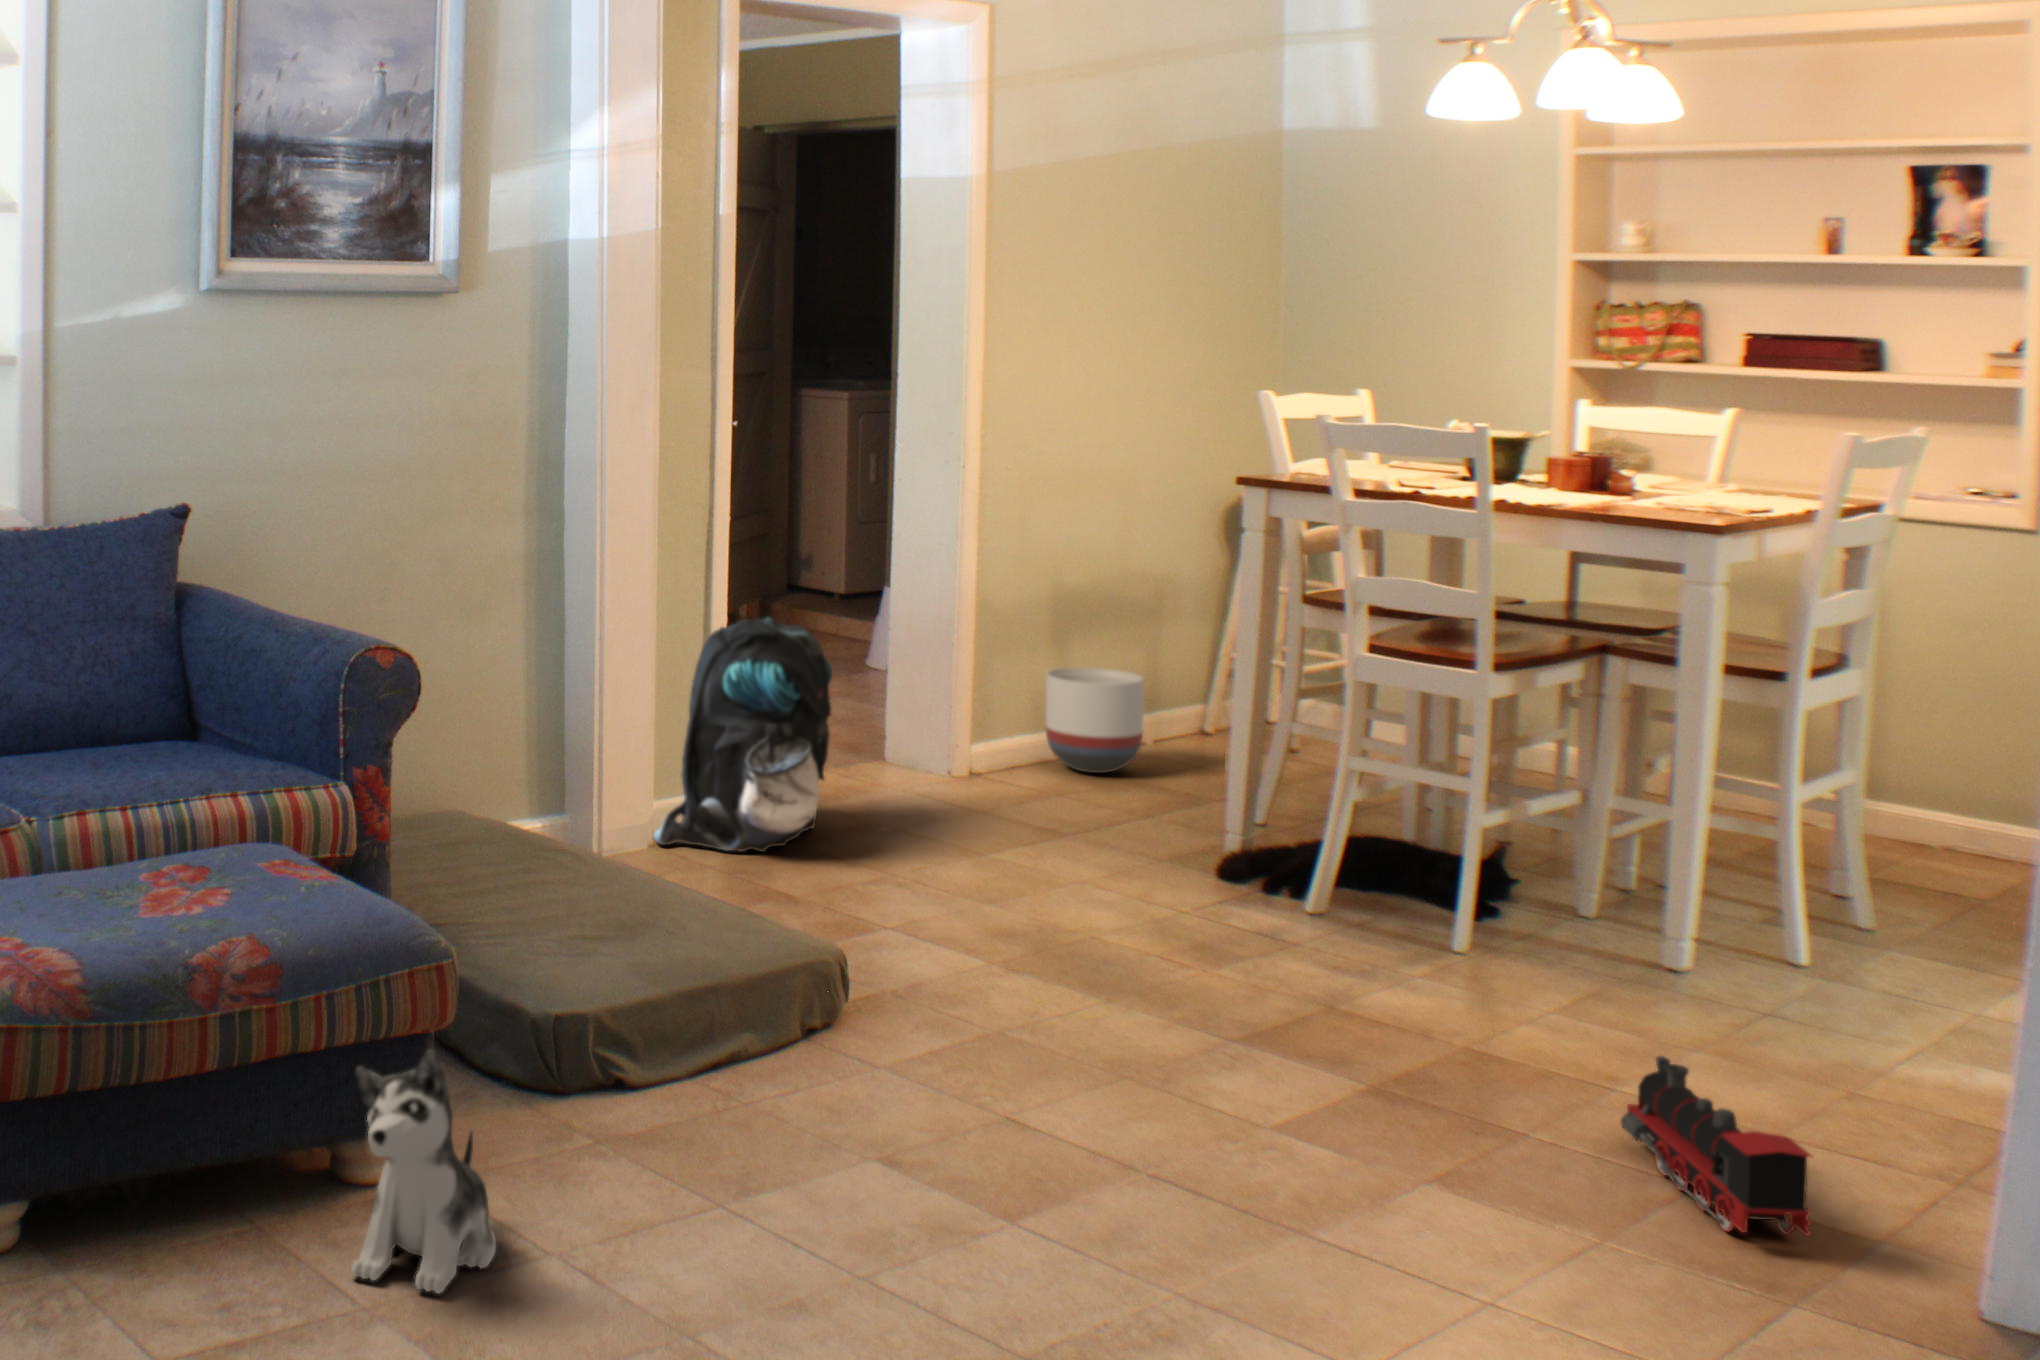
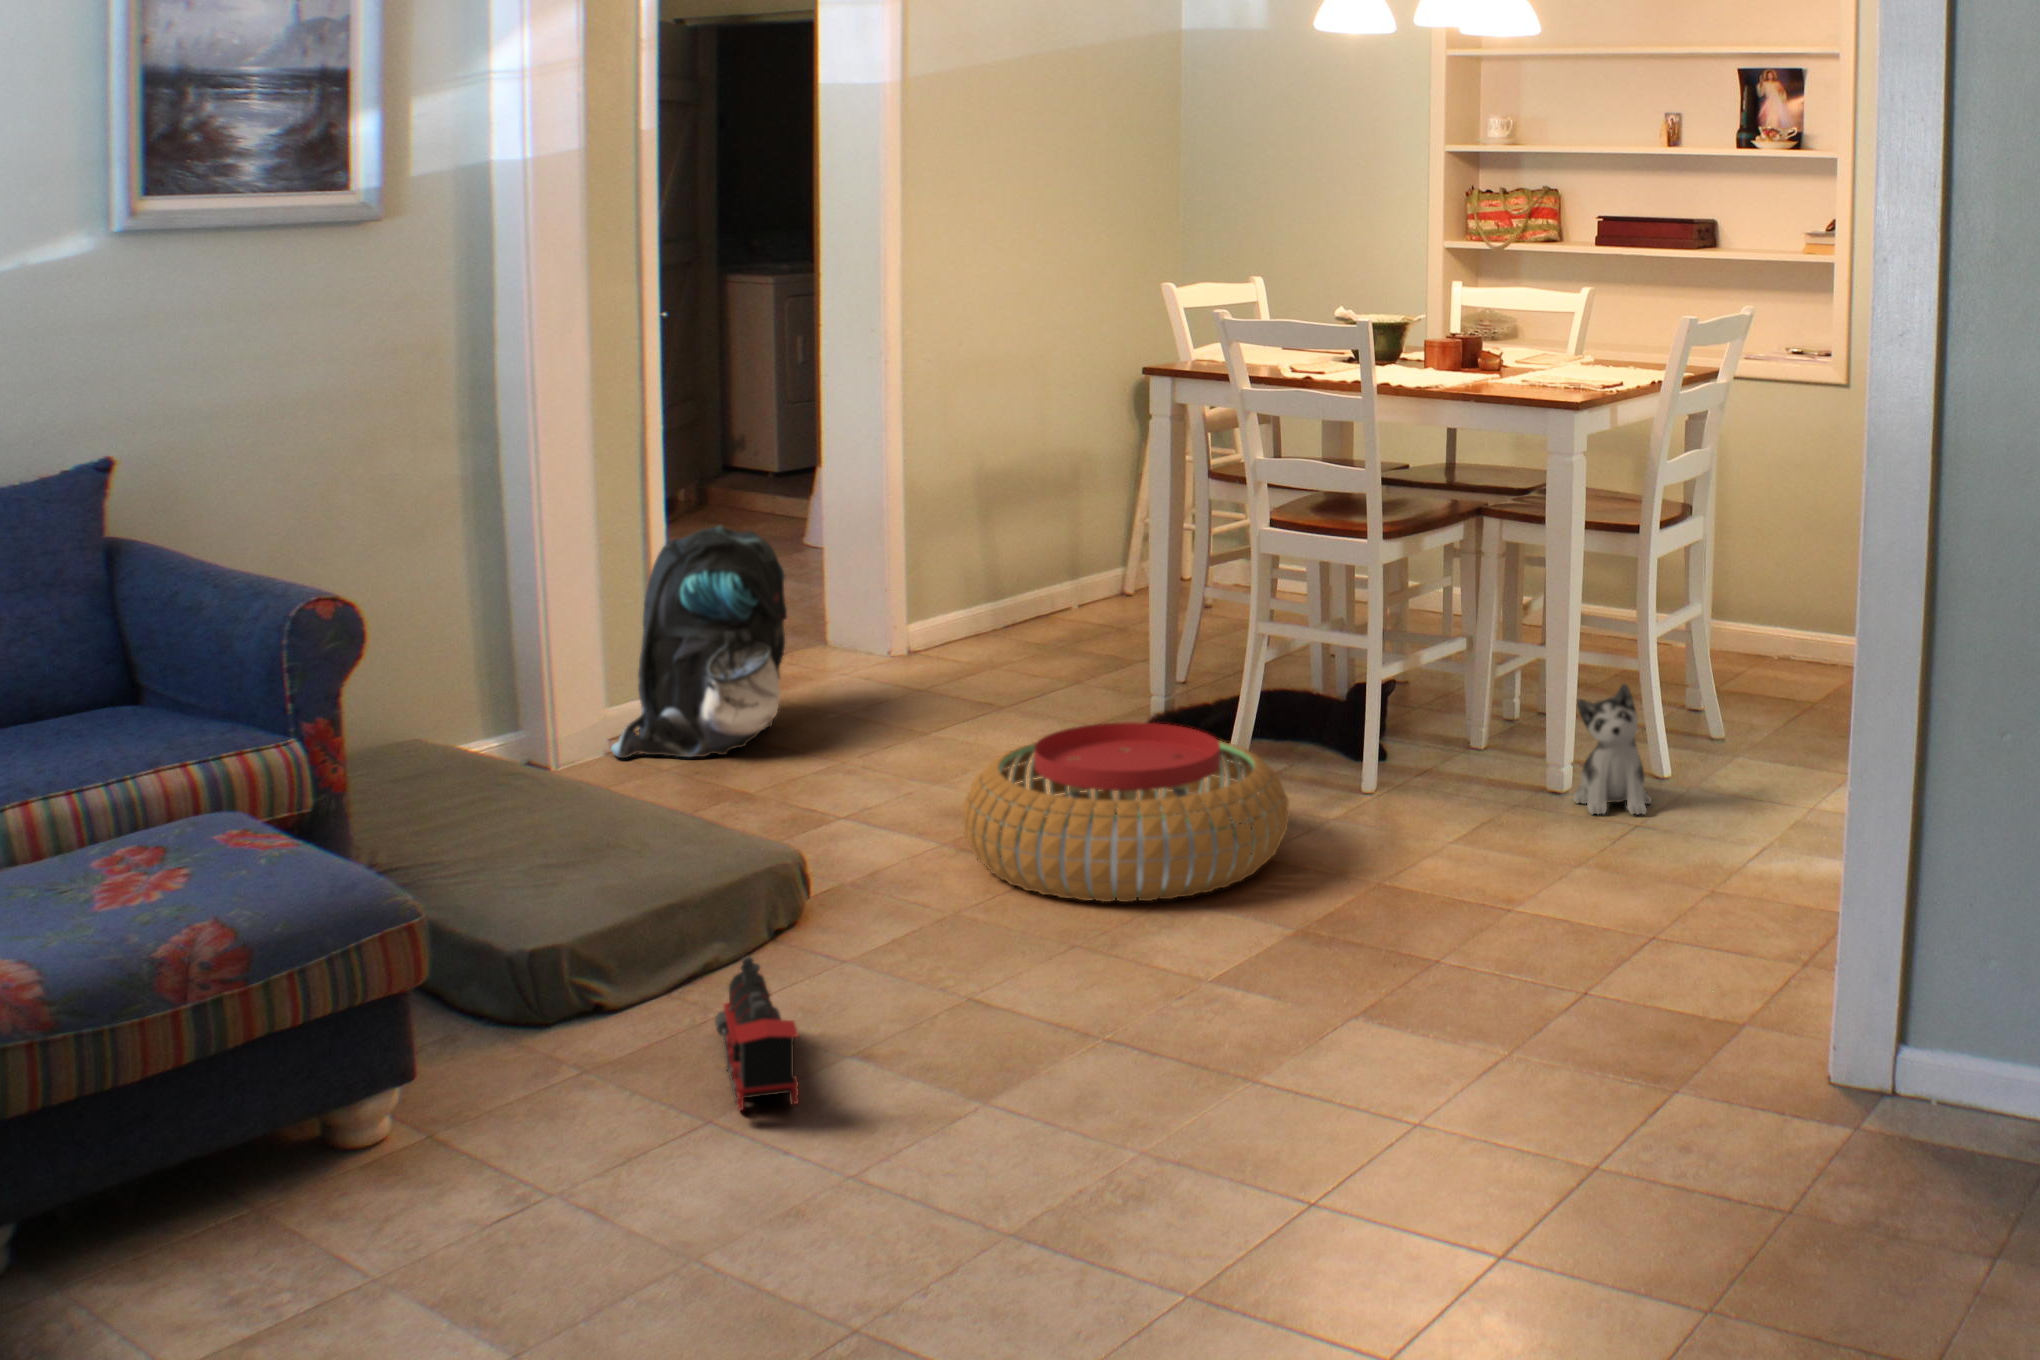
planter: present [1045,668,1144,773] -> none [988,545,1079,646]
pouf: none [999,854,1391,1071] -> present [963,722,1289,902]
plush toy: present [351,1049,496,1294] -> present [1574,684,1652,815]
toy train: present [1621,1055,1811,1235] -> present [715,956,799,1110]

